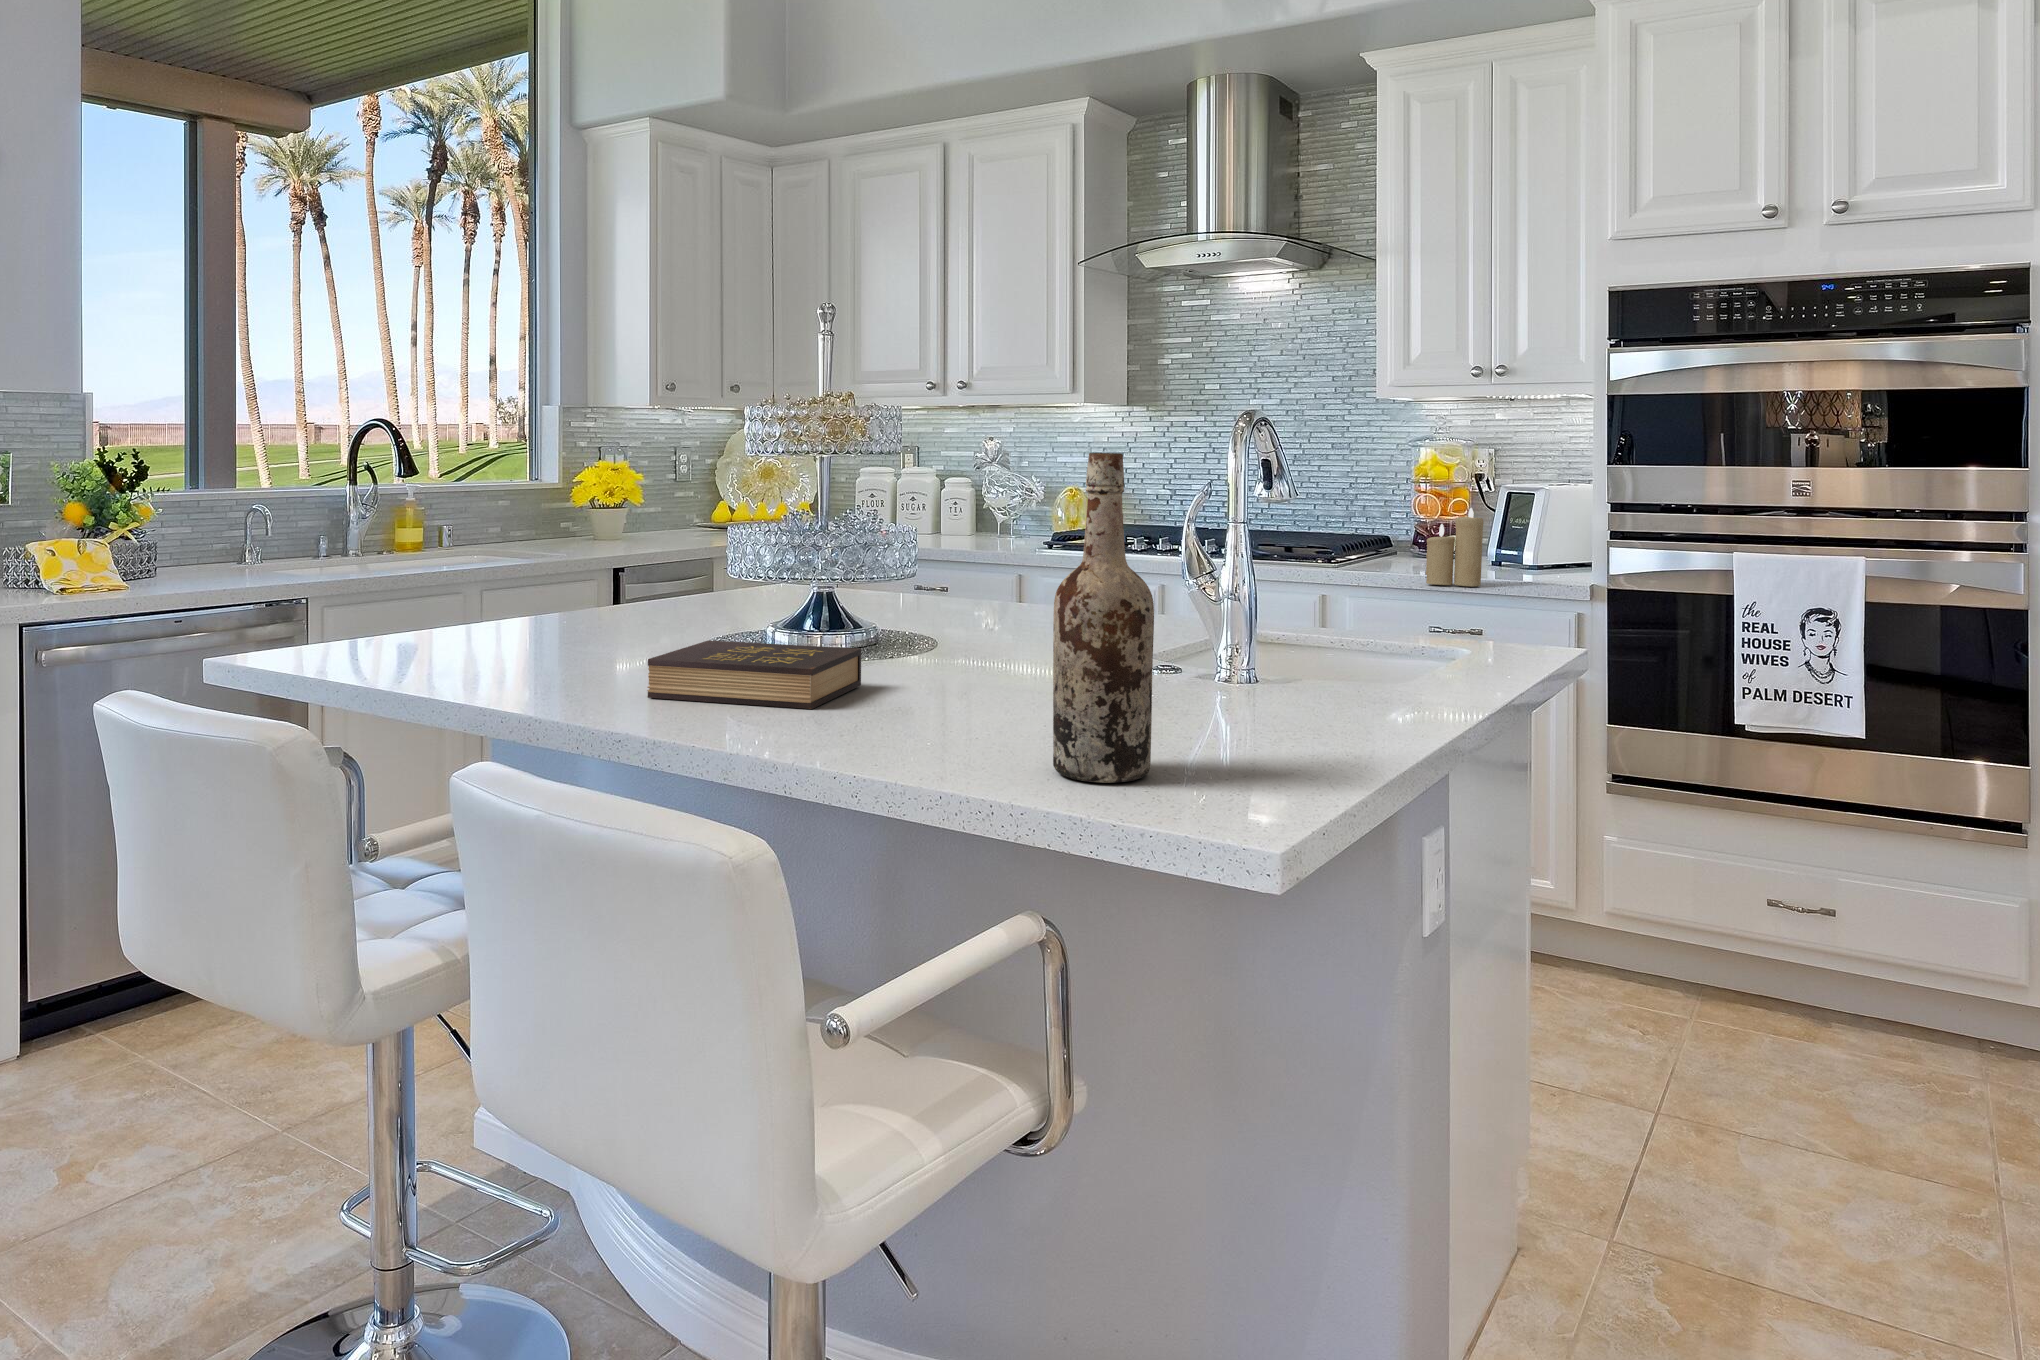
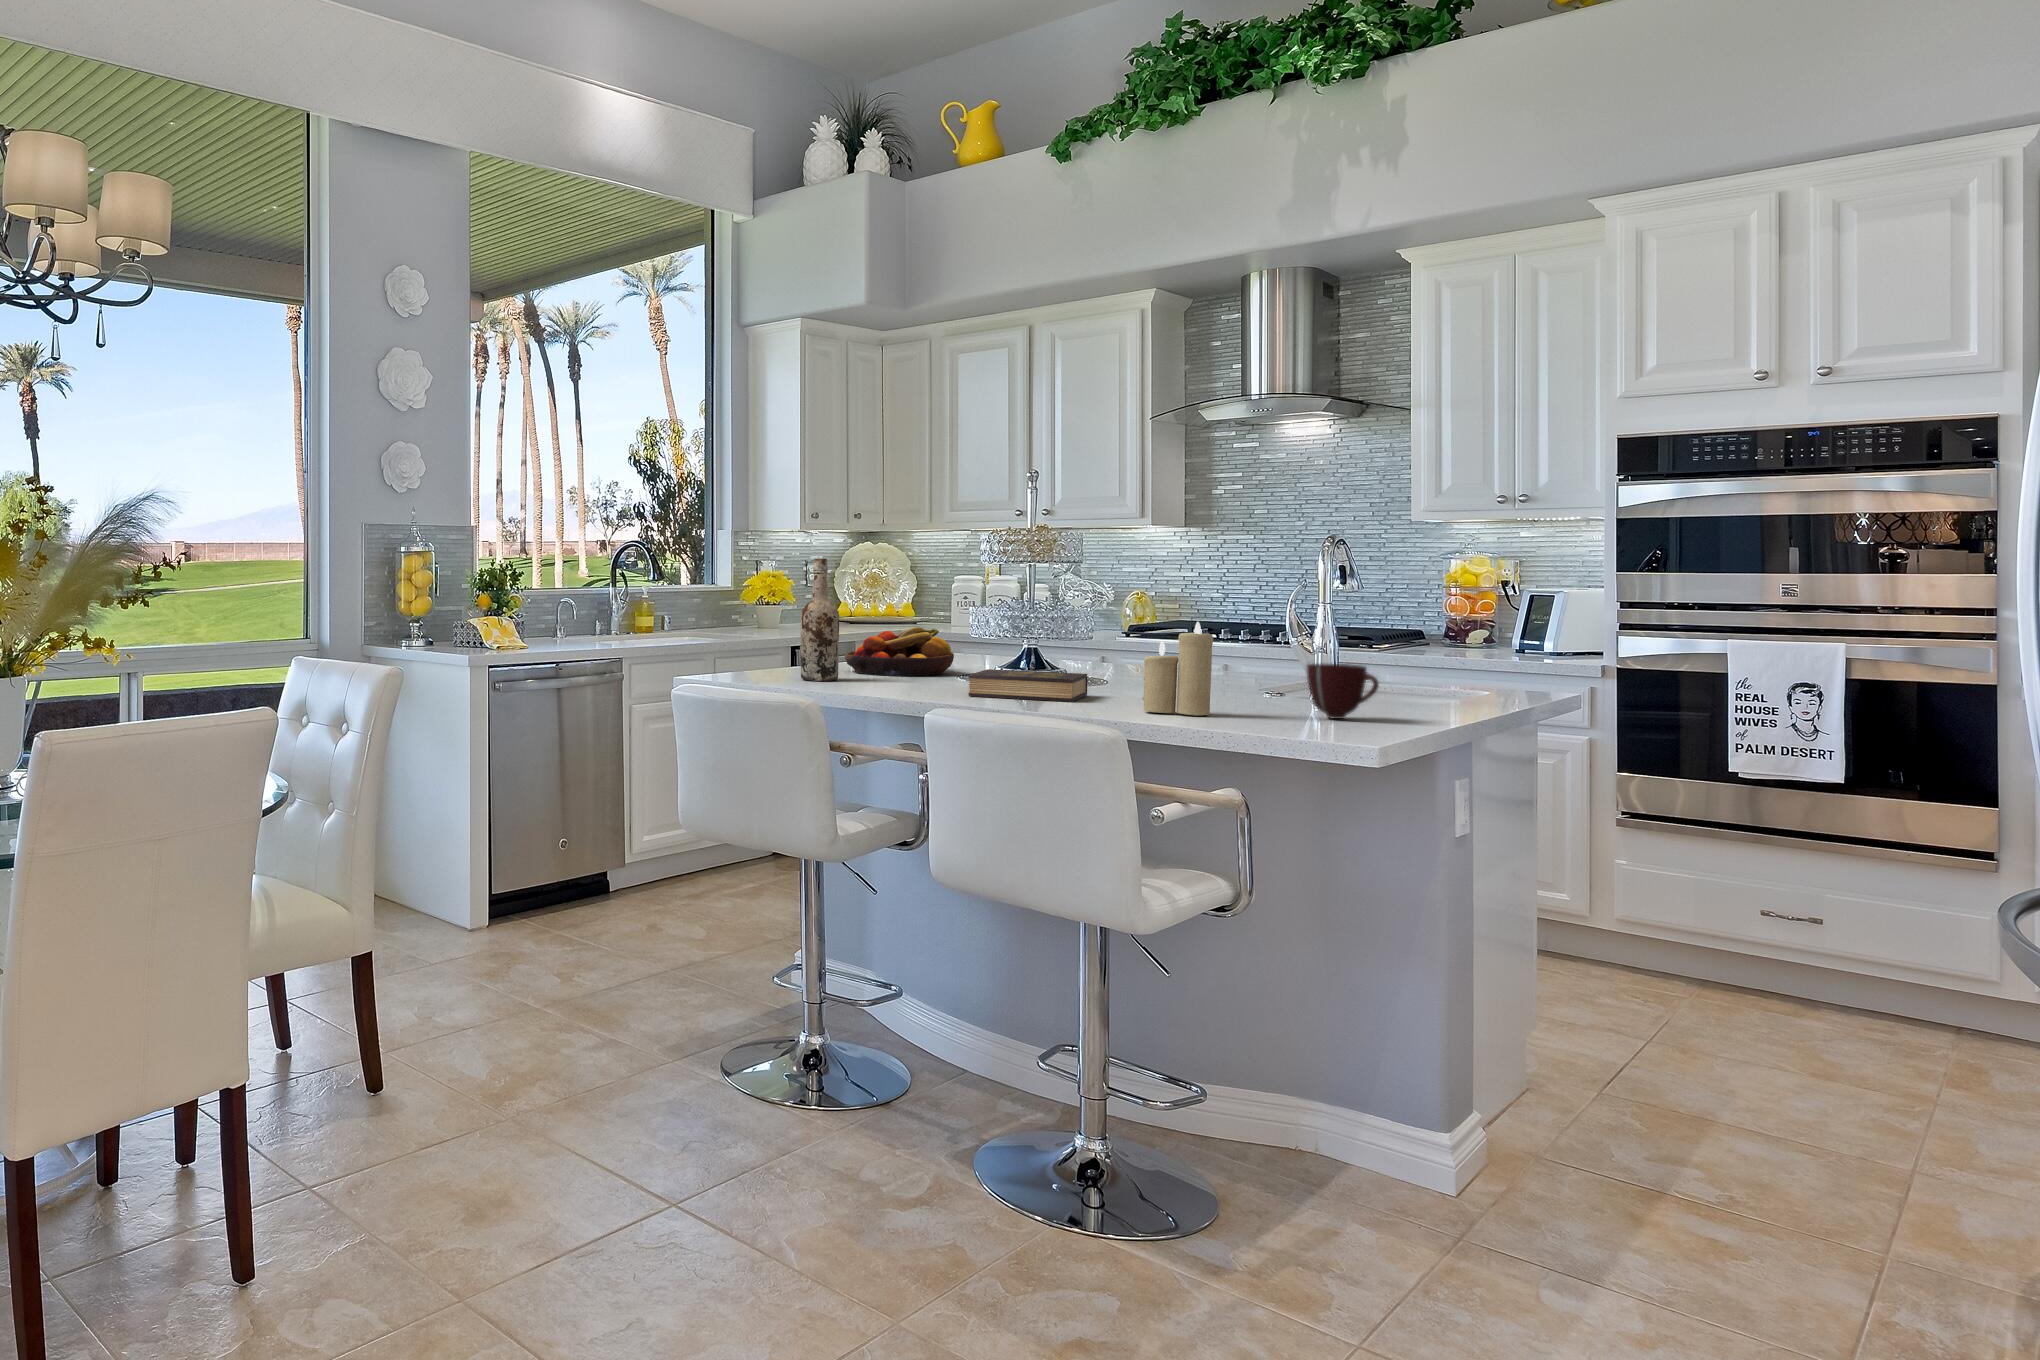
wine bottle: present [1053,453,1154,783] -> present [801,559,839,681]
candle: present [1426,508,1483,587] -> present [1143,622,1213,716]
fruit bowl: none [555,555,726,638] -> present [845,627,954,676]
mug: none [1177,644,1291,749] -> present [1306,664,1379,719]

